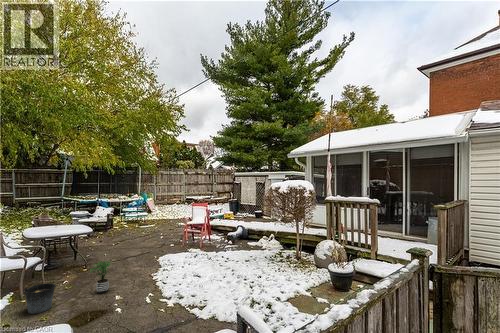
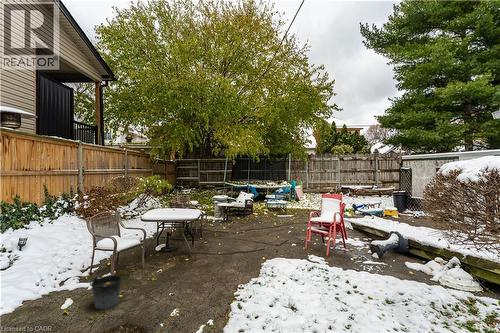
potted plant: present [90,261,110,293] -> none [157,259,185,301]

